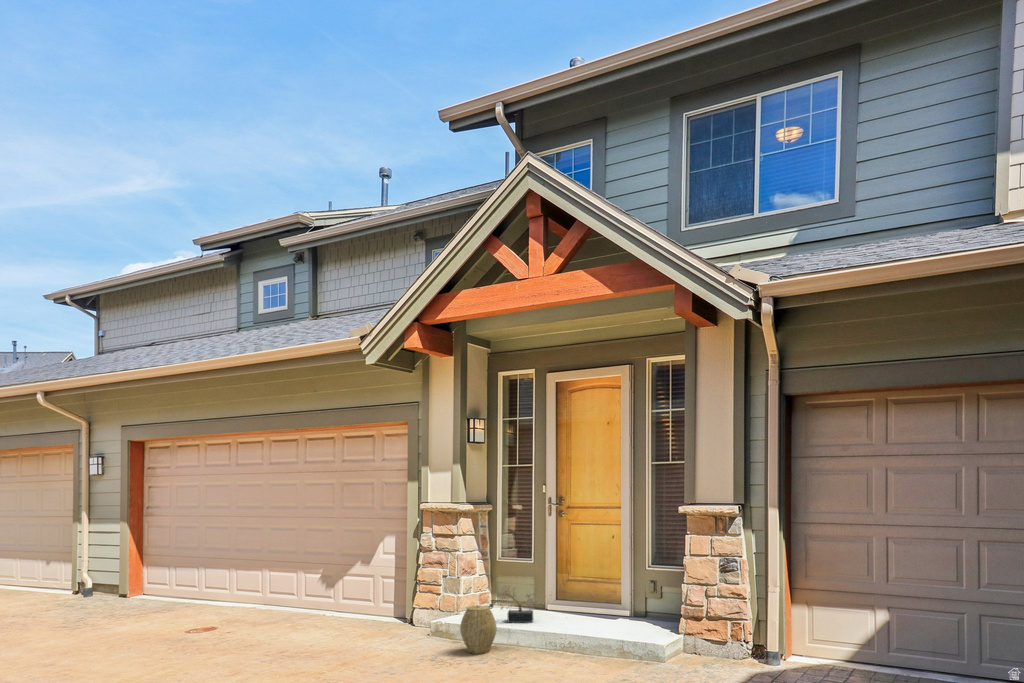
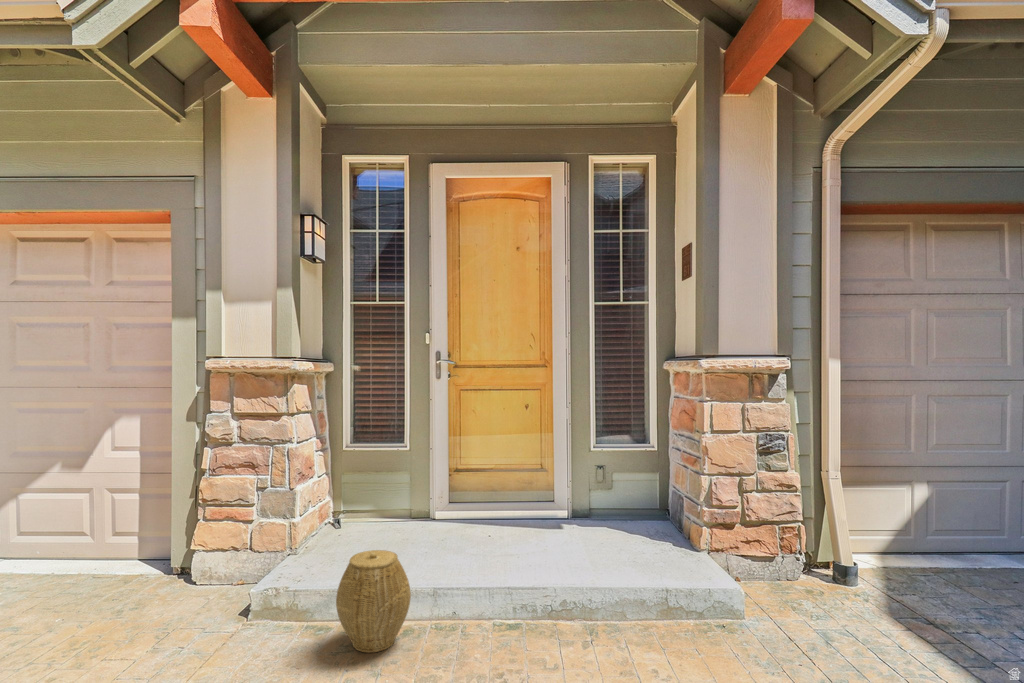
decorative plant: present [498,585,539,623] -> none [383,498,461,568]

